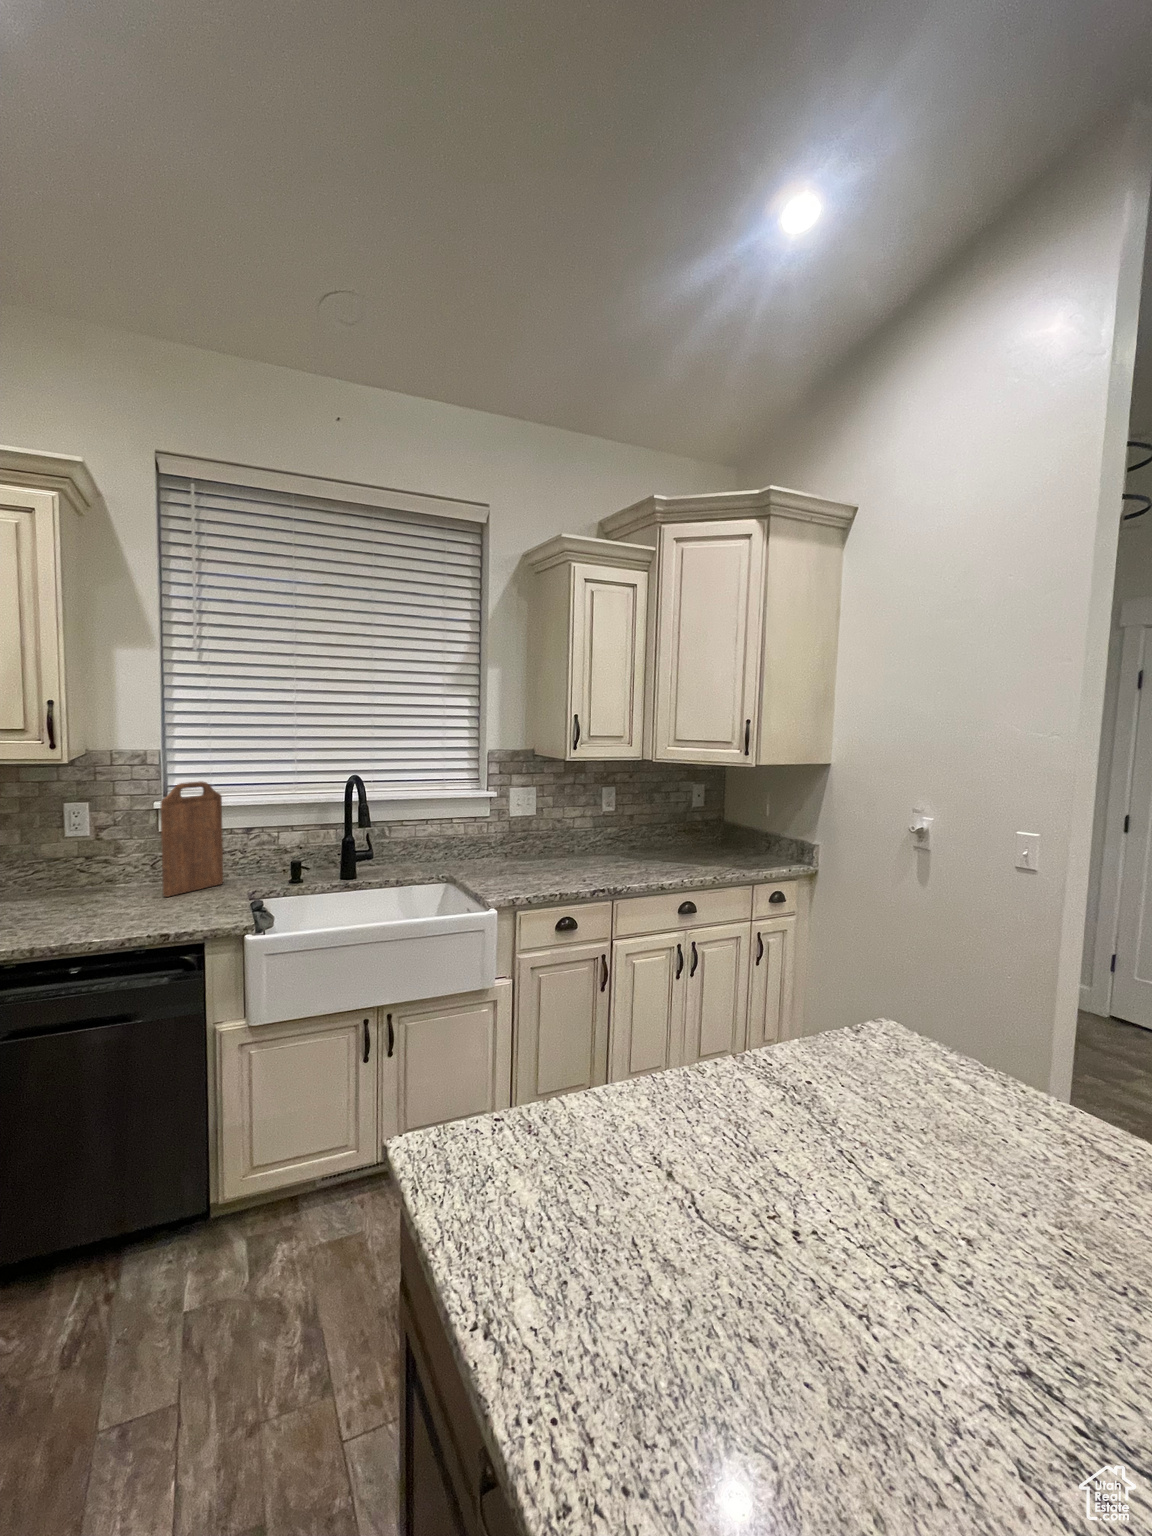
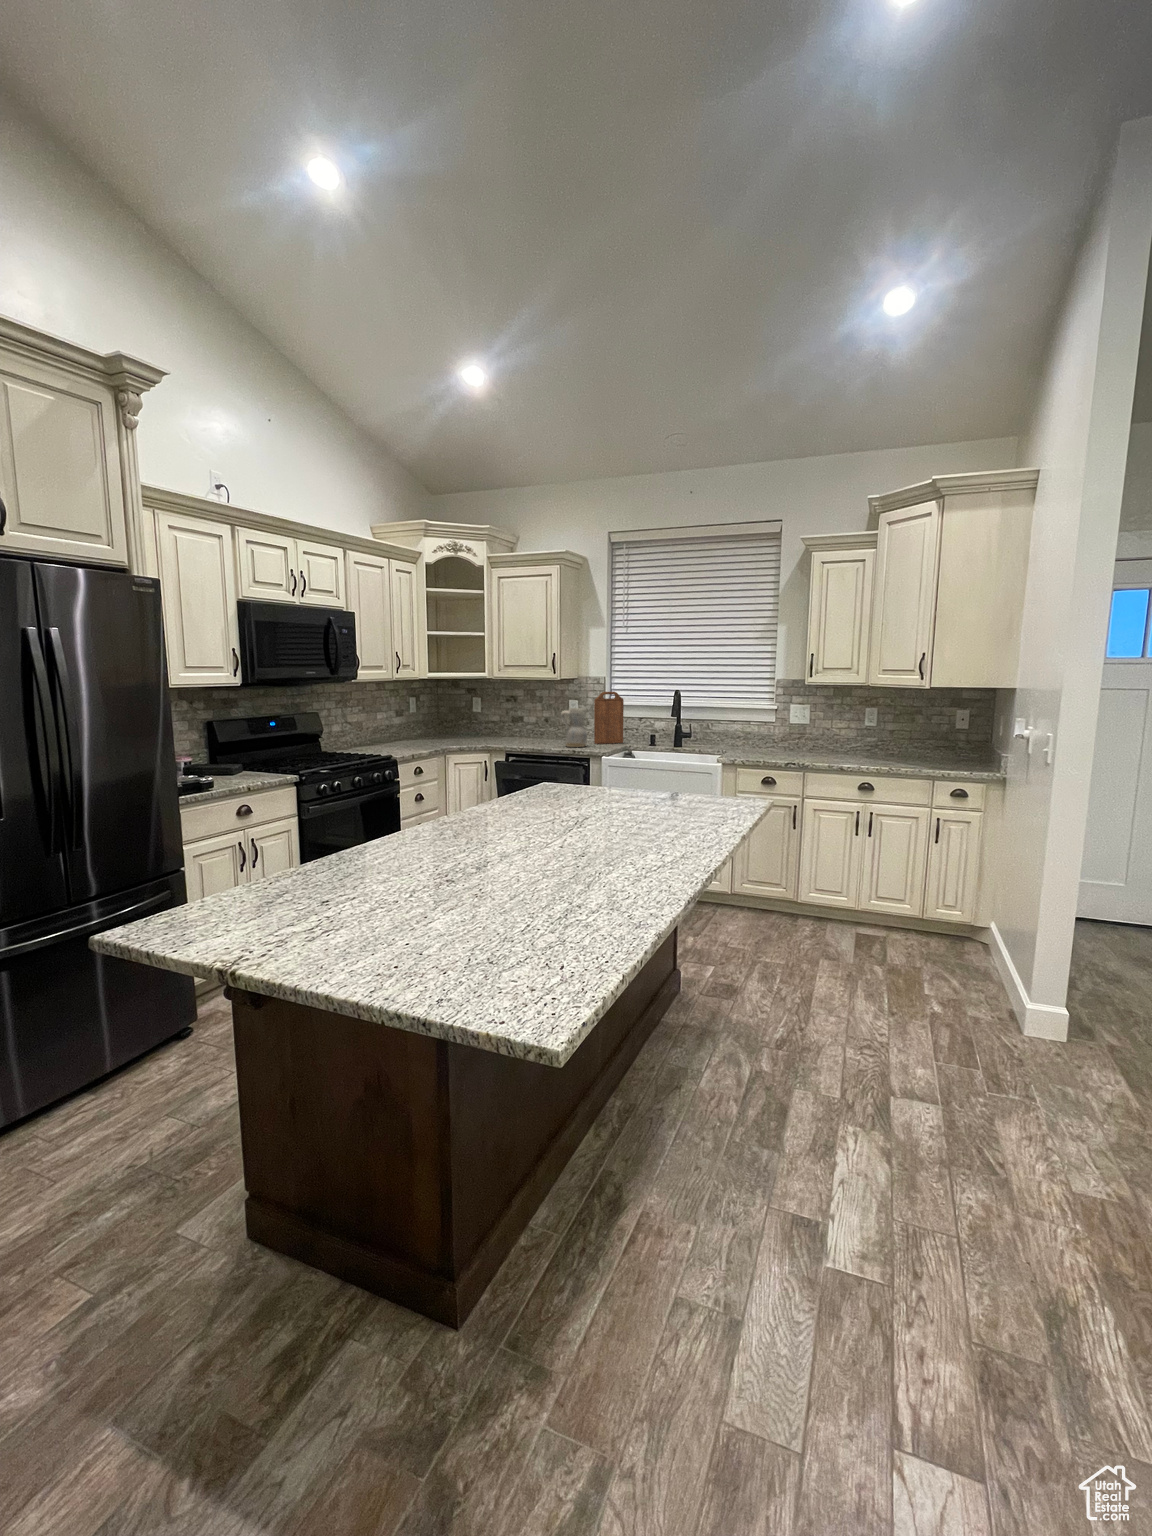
ceramic pitcher: none [94,826,164,920] -> present [561,708,587,747]

